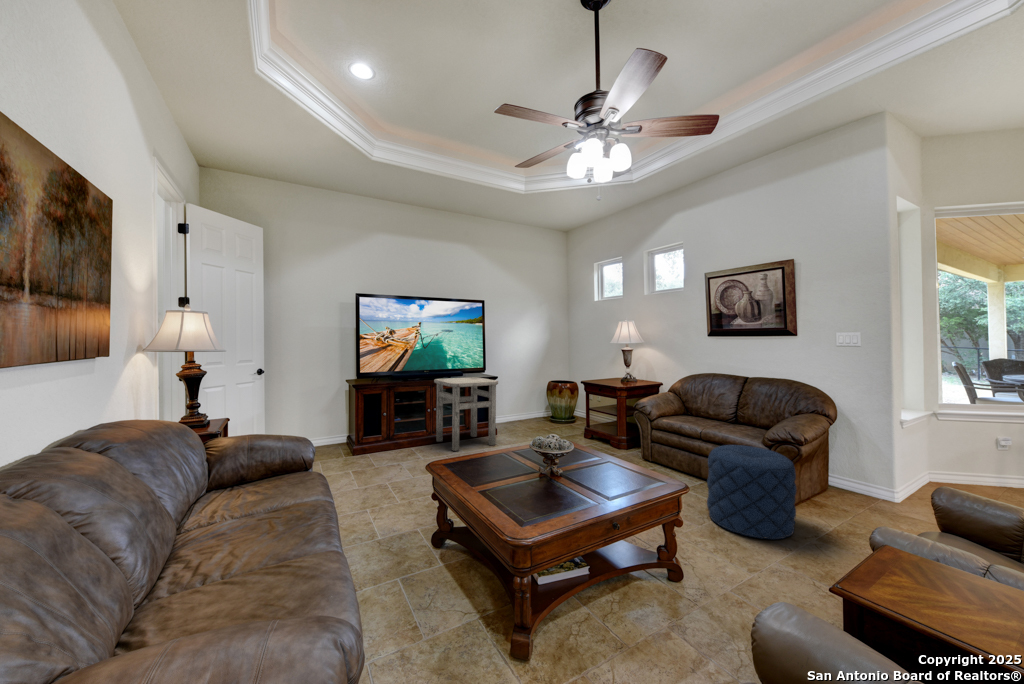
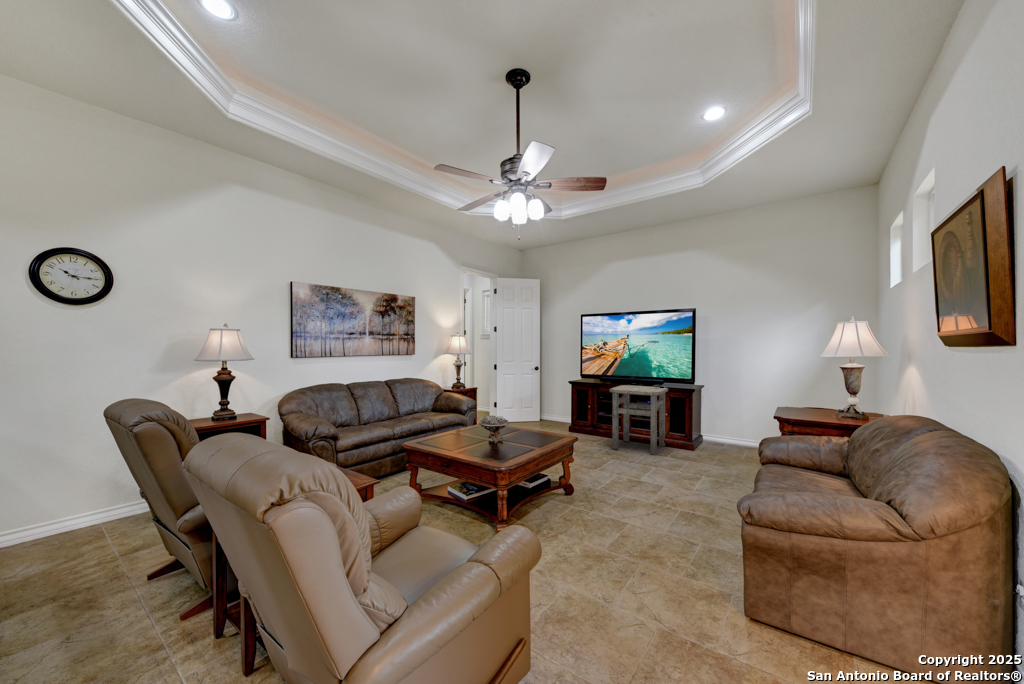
pouf: present [707,445,797,539] -> none [600,485,700,610]

